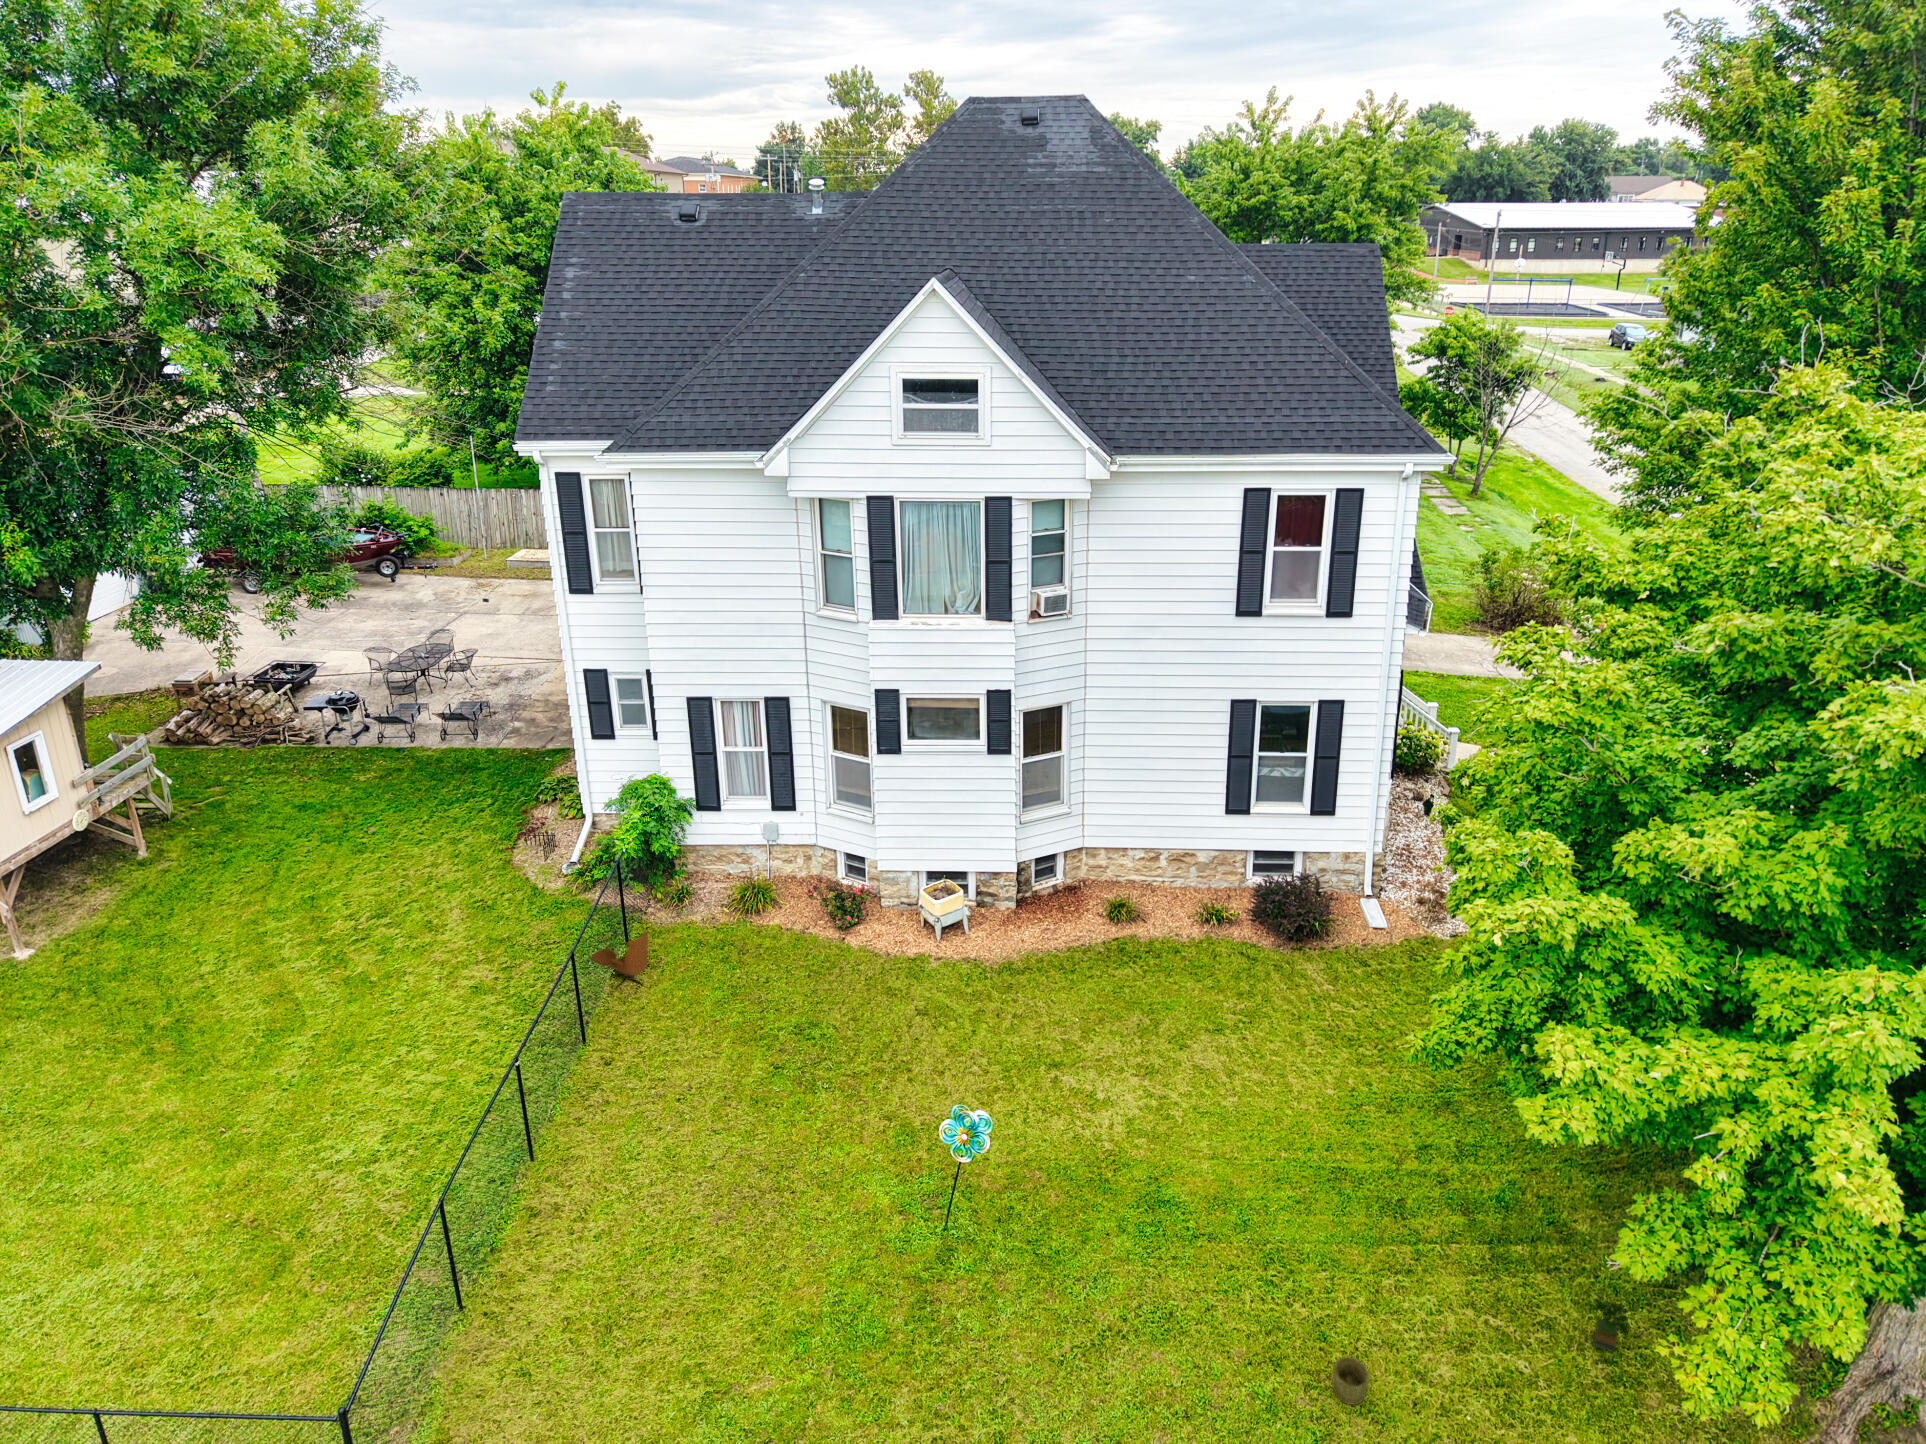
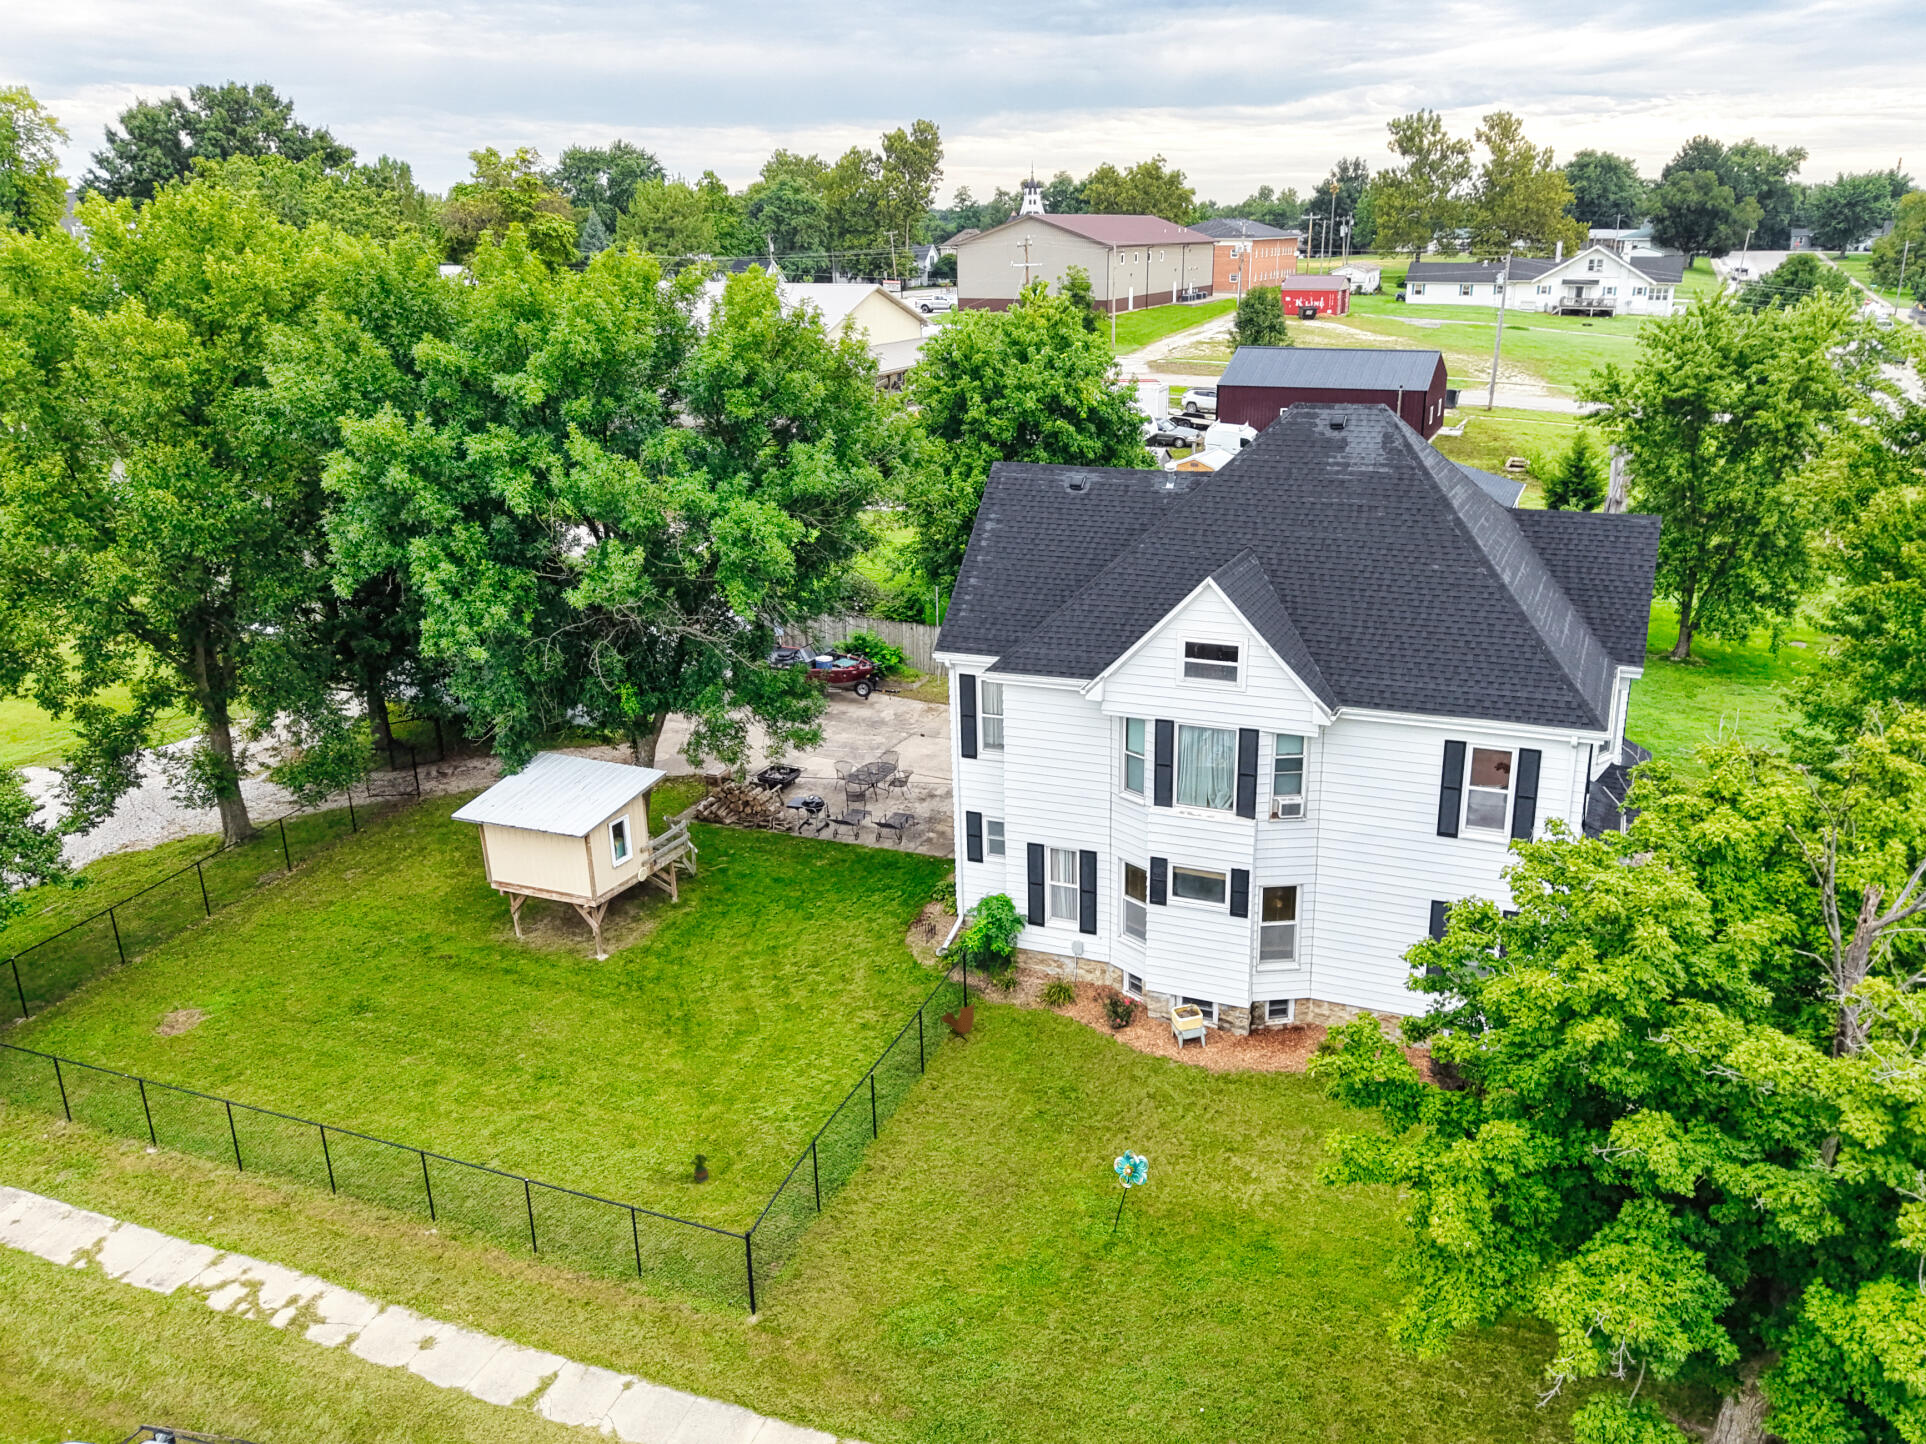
potted tree: present [1594,1301,1630,1352] -> present [691,1154,708,1183]
wooden bucket: present [1333,1357,1370,1405] -> none [1321,1355,1344,1386]

